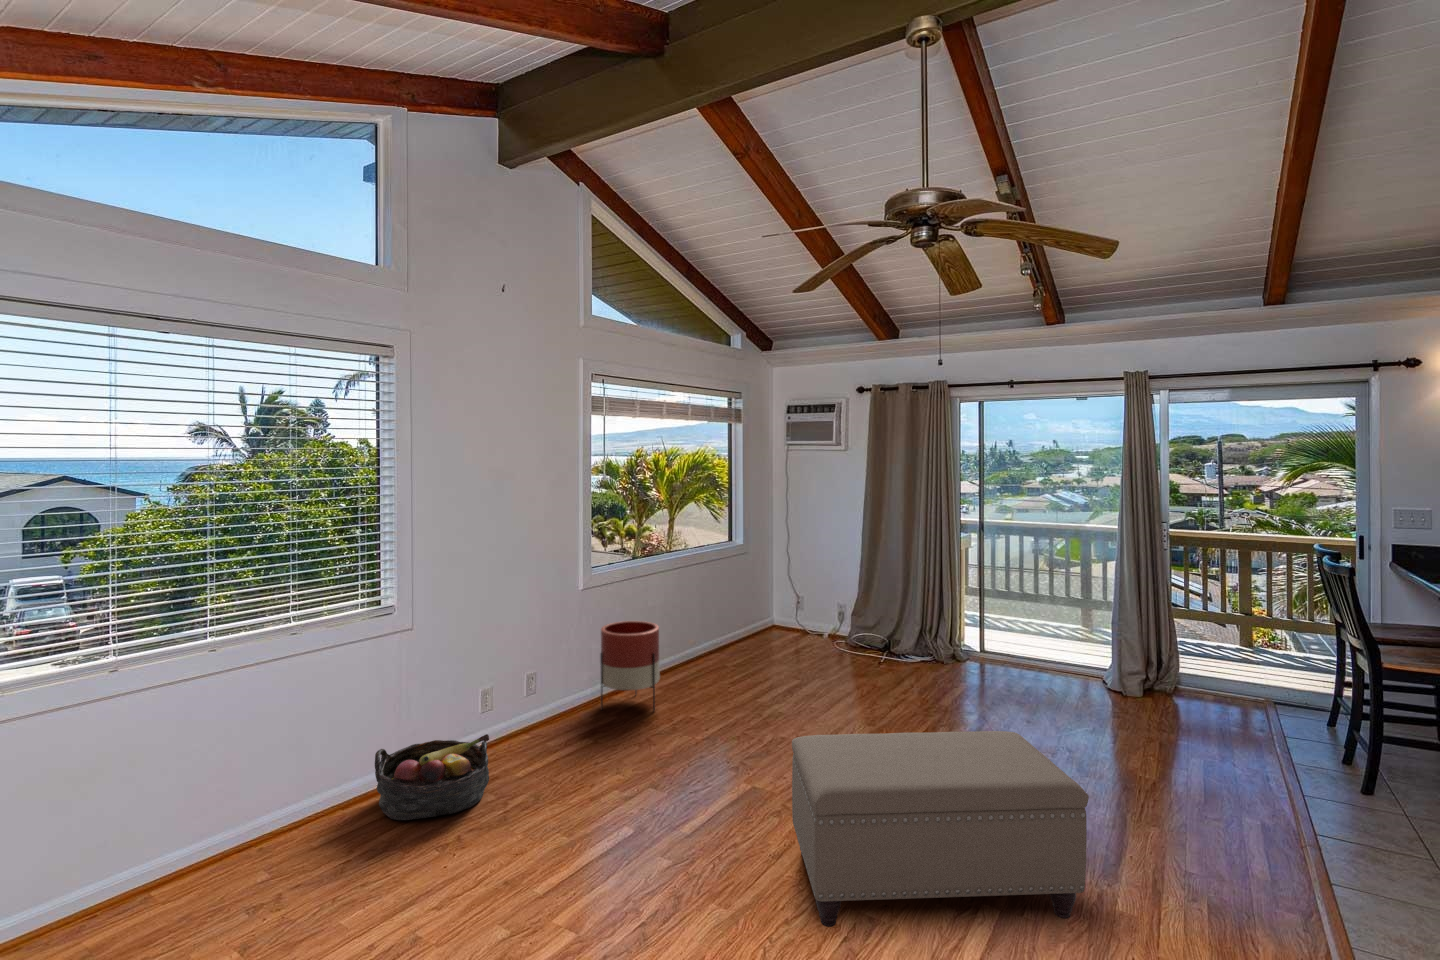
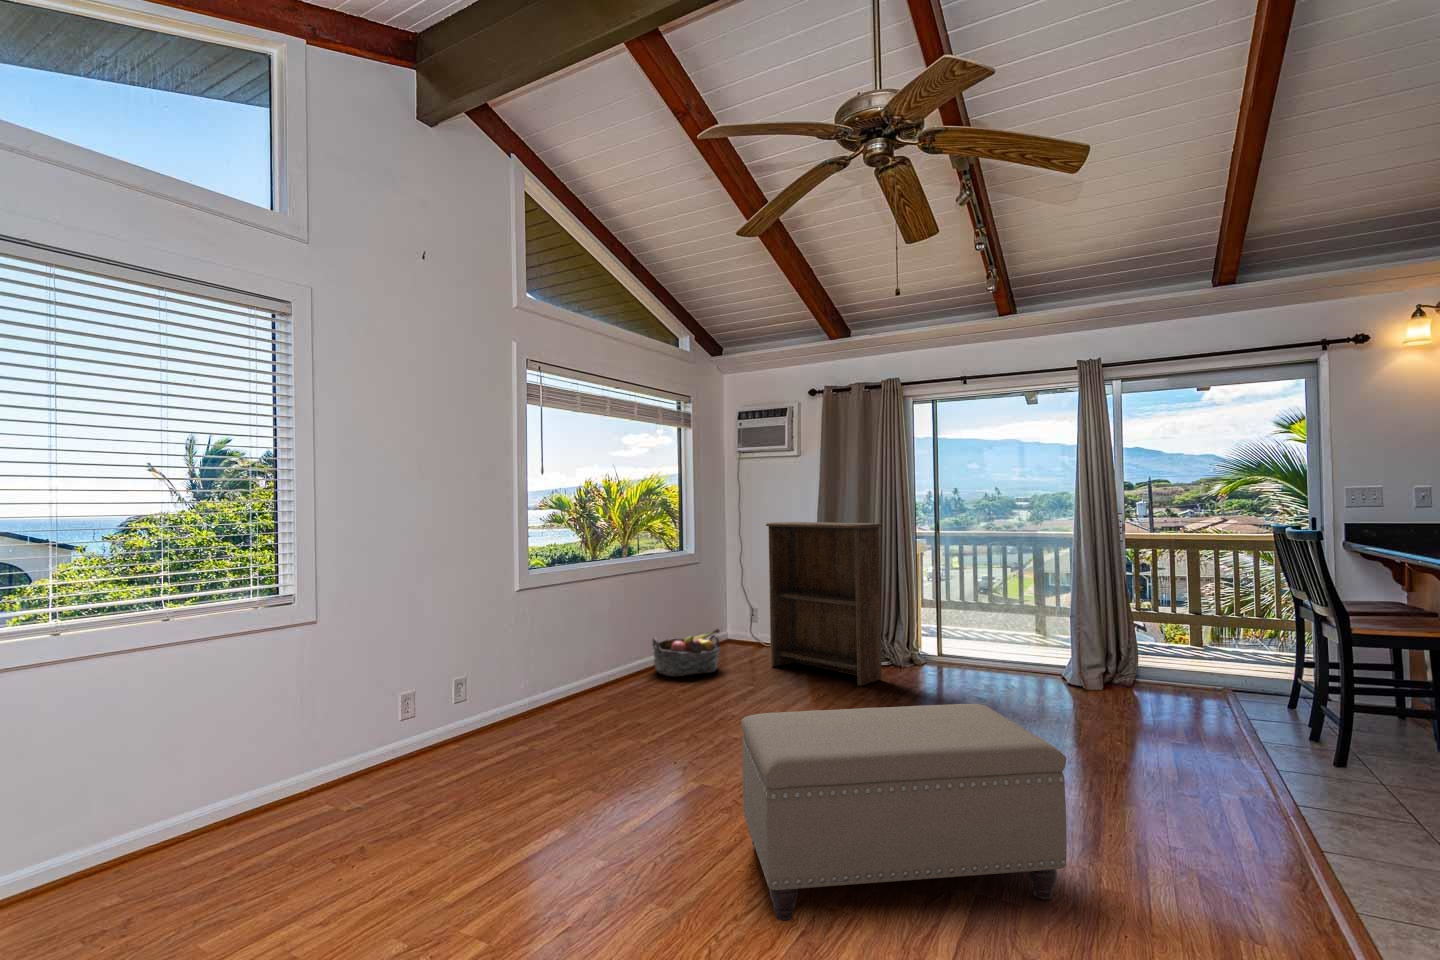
bookshelf: none [814,520,927,682] -> present [766,522,882,685]
planter: present [600,621,660,710] -> none [536,623,601,720]
basket: present [375,734,489,820] -> present [652,629,720,676]

